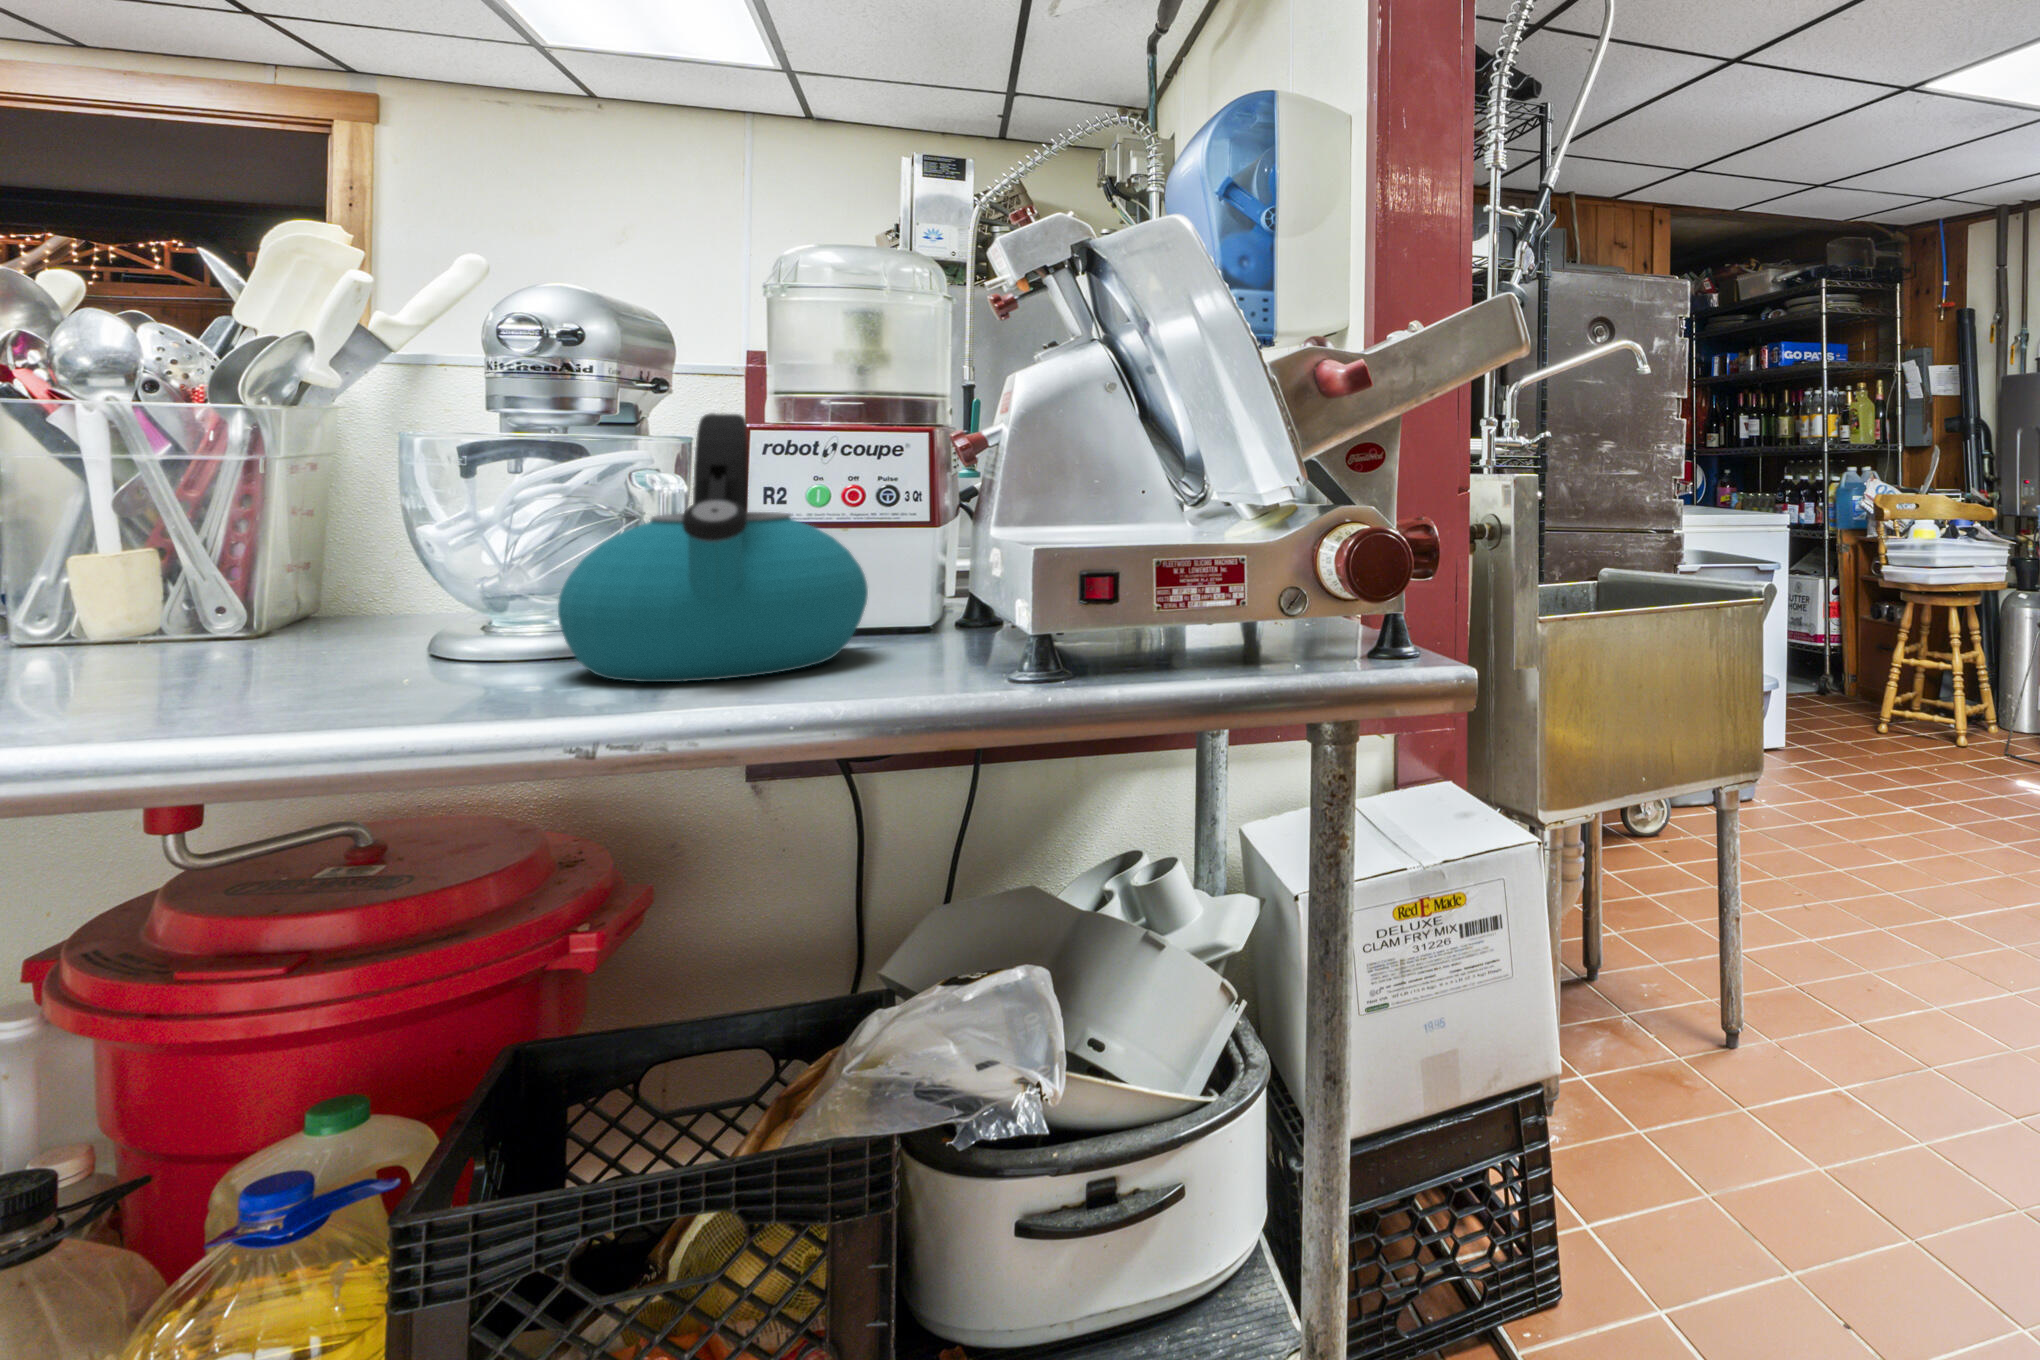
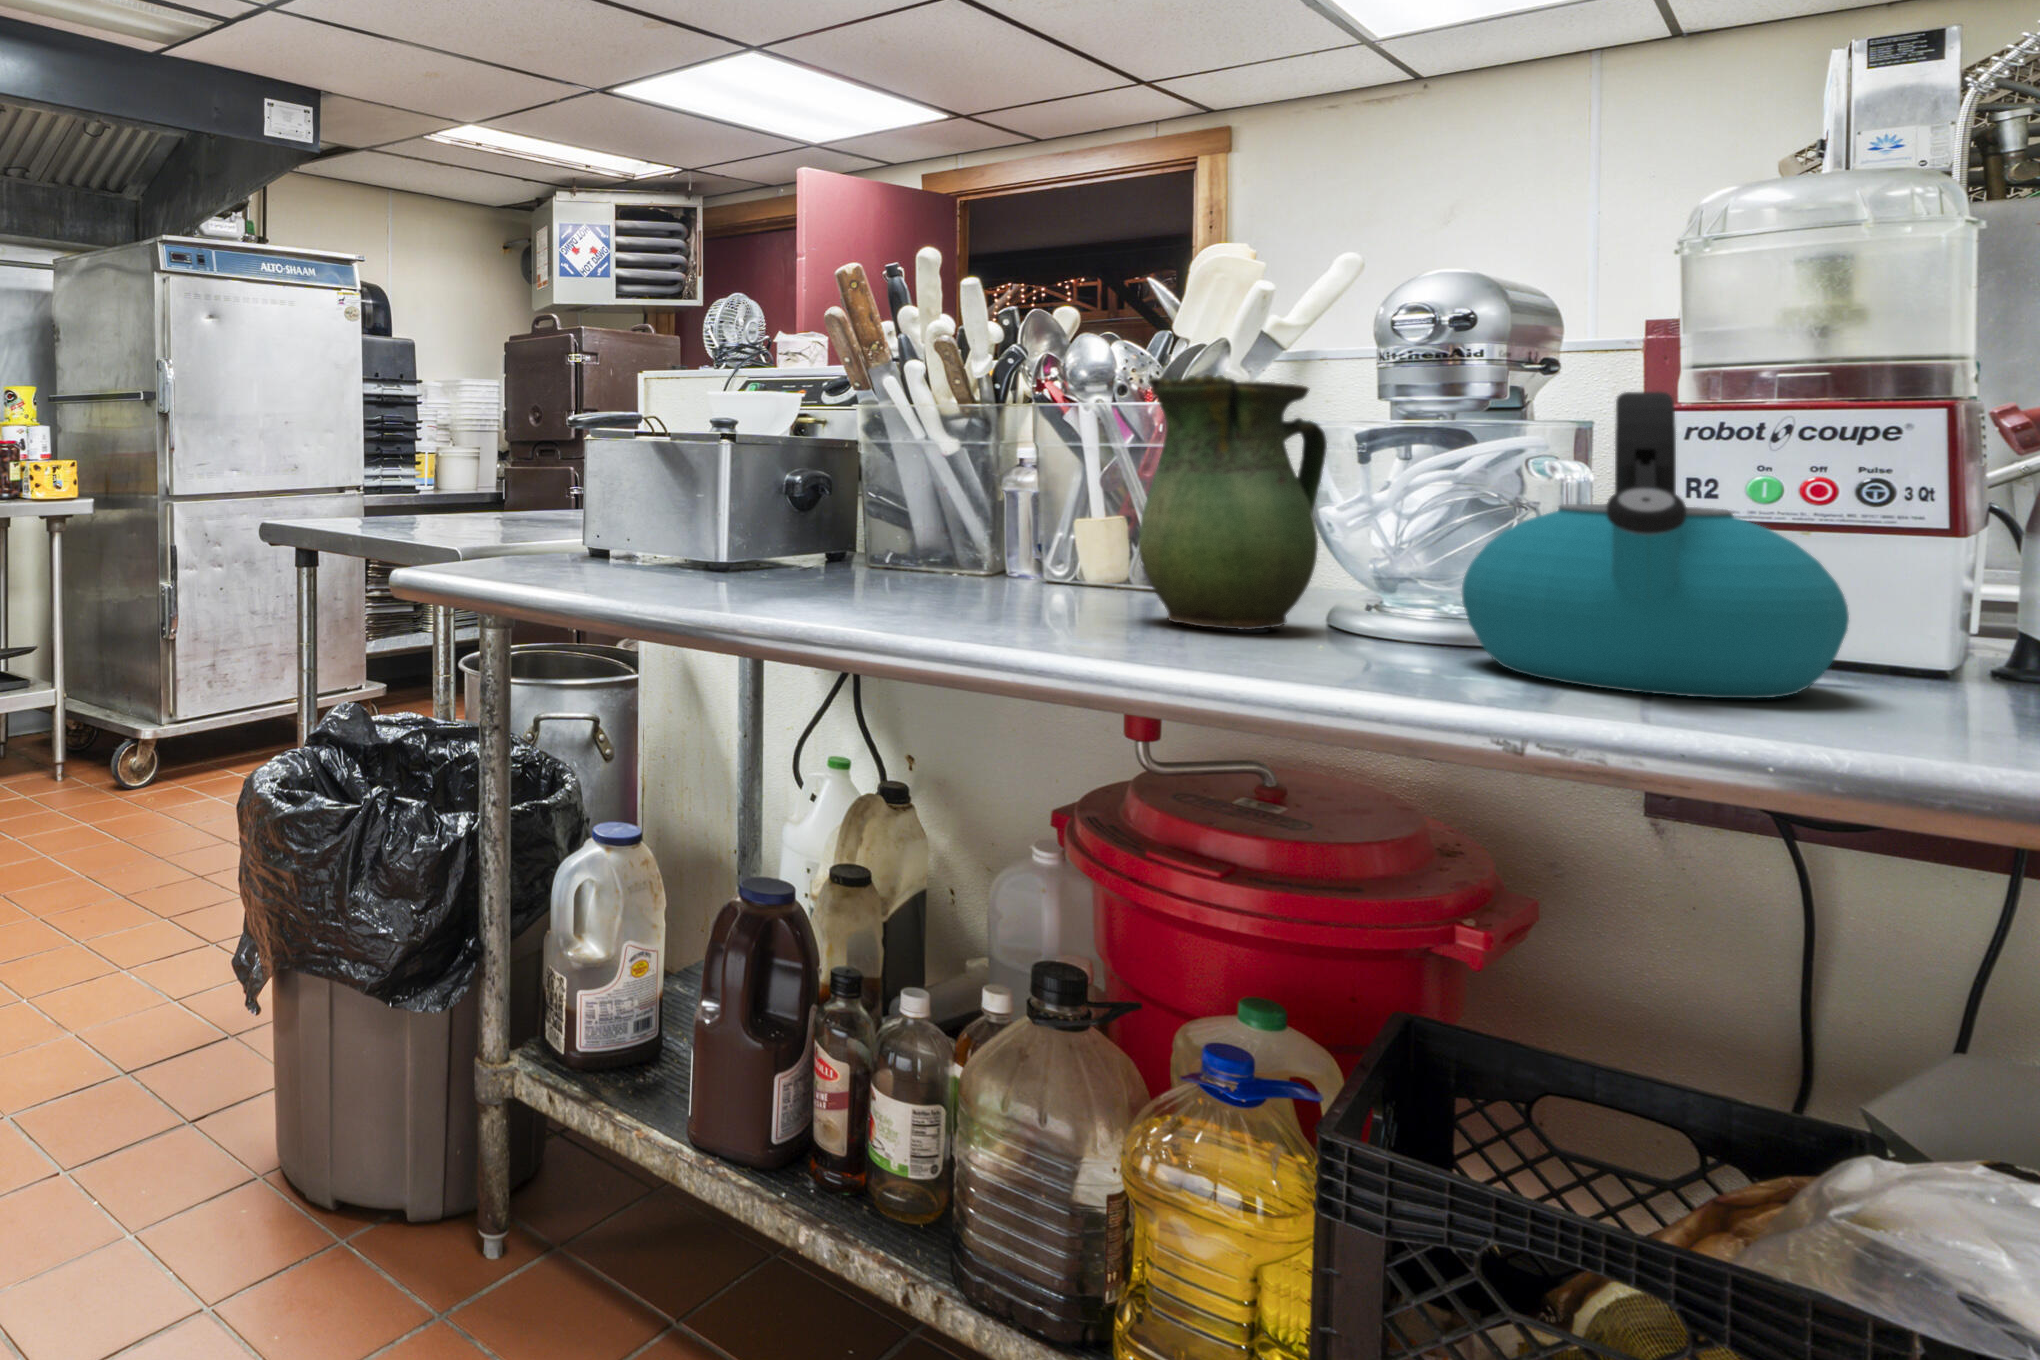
pitcher: none [139,380,420,685] -> present [1138,375,1327,630]

